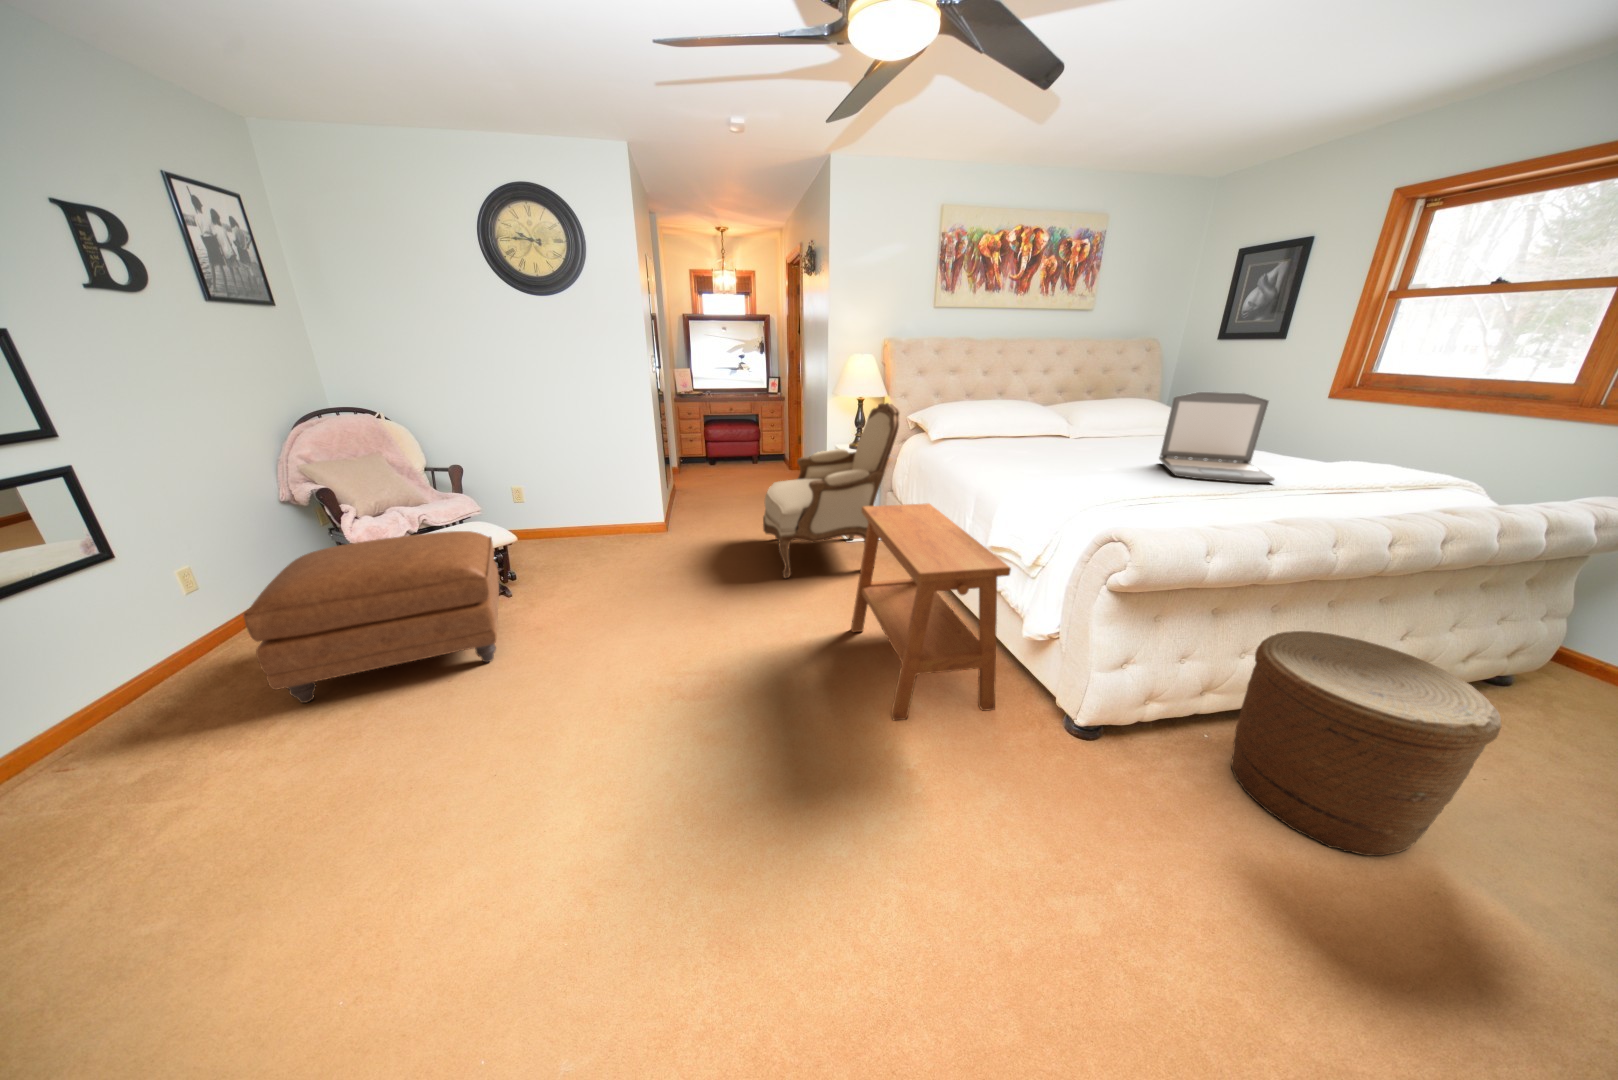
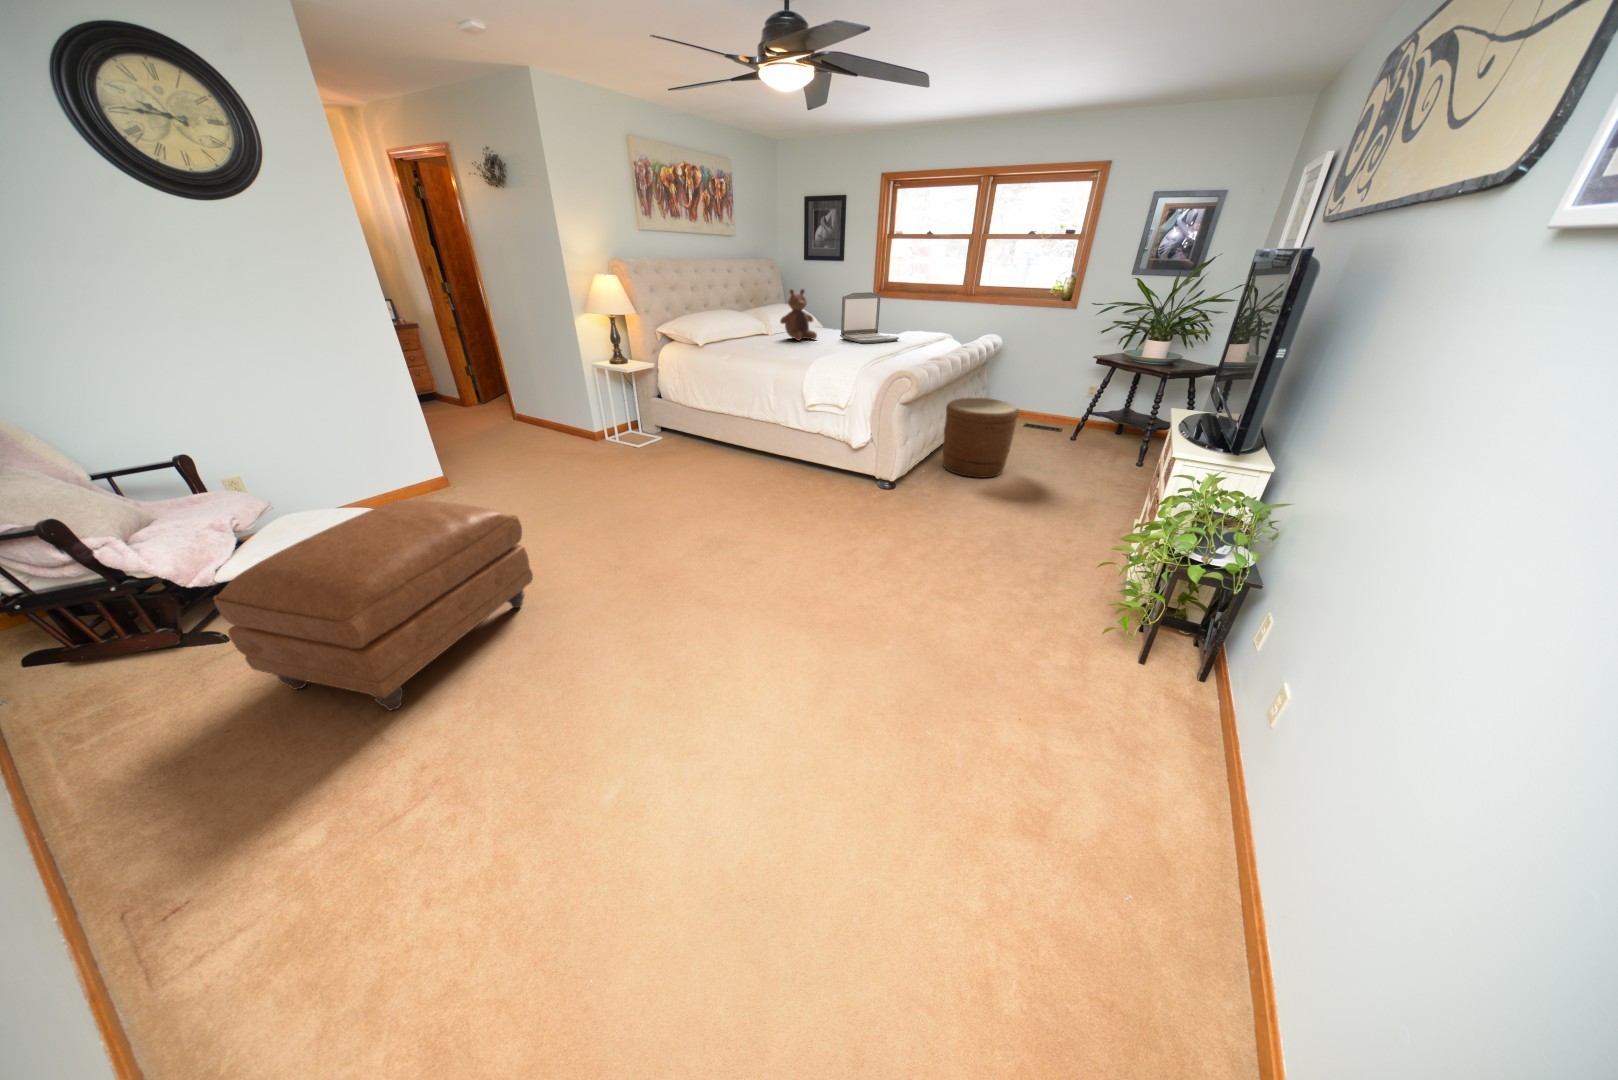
stuffed bear: none [1061,380,1125,457] -> present [780,289,817,340]
armchair: present [763,403,899,578] -> none [567,317,693,479]
side table: present [851,503,1011,720] -> none [734,383,864,509]

